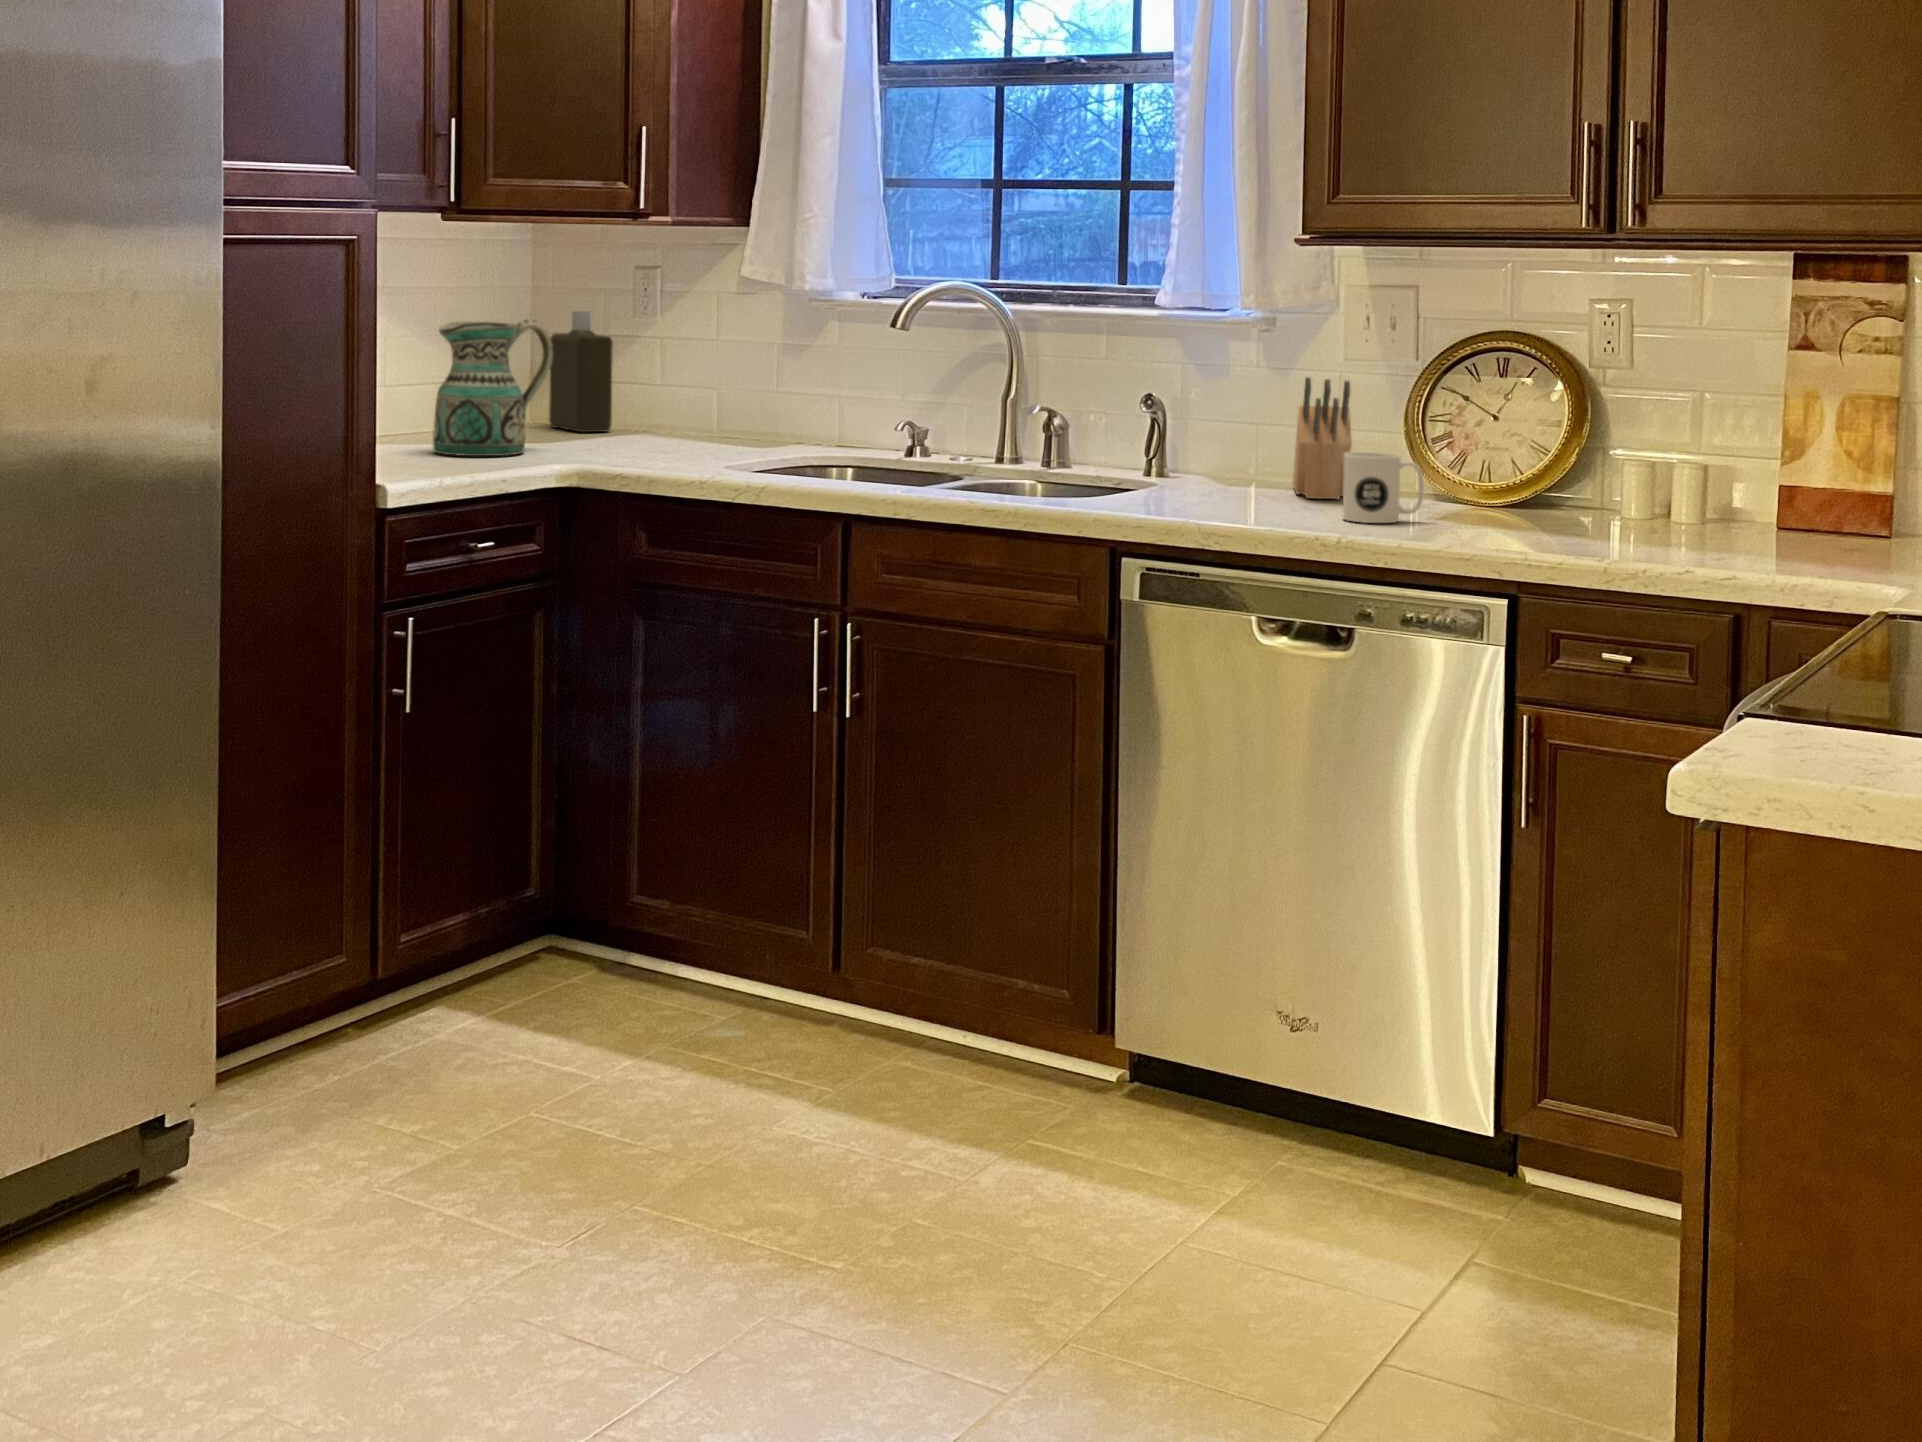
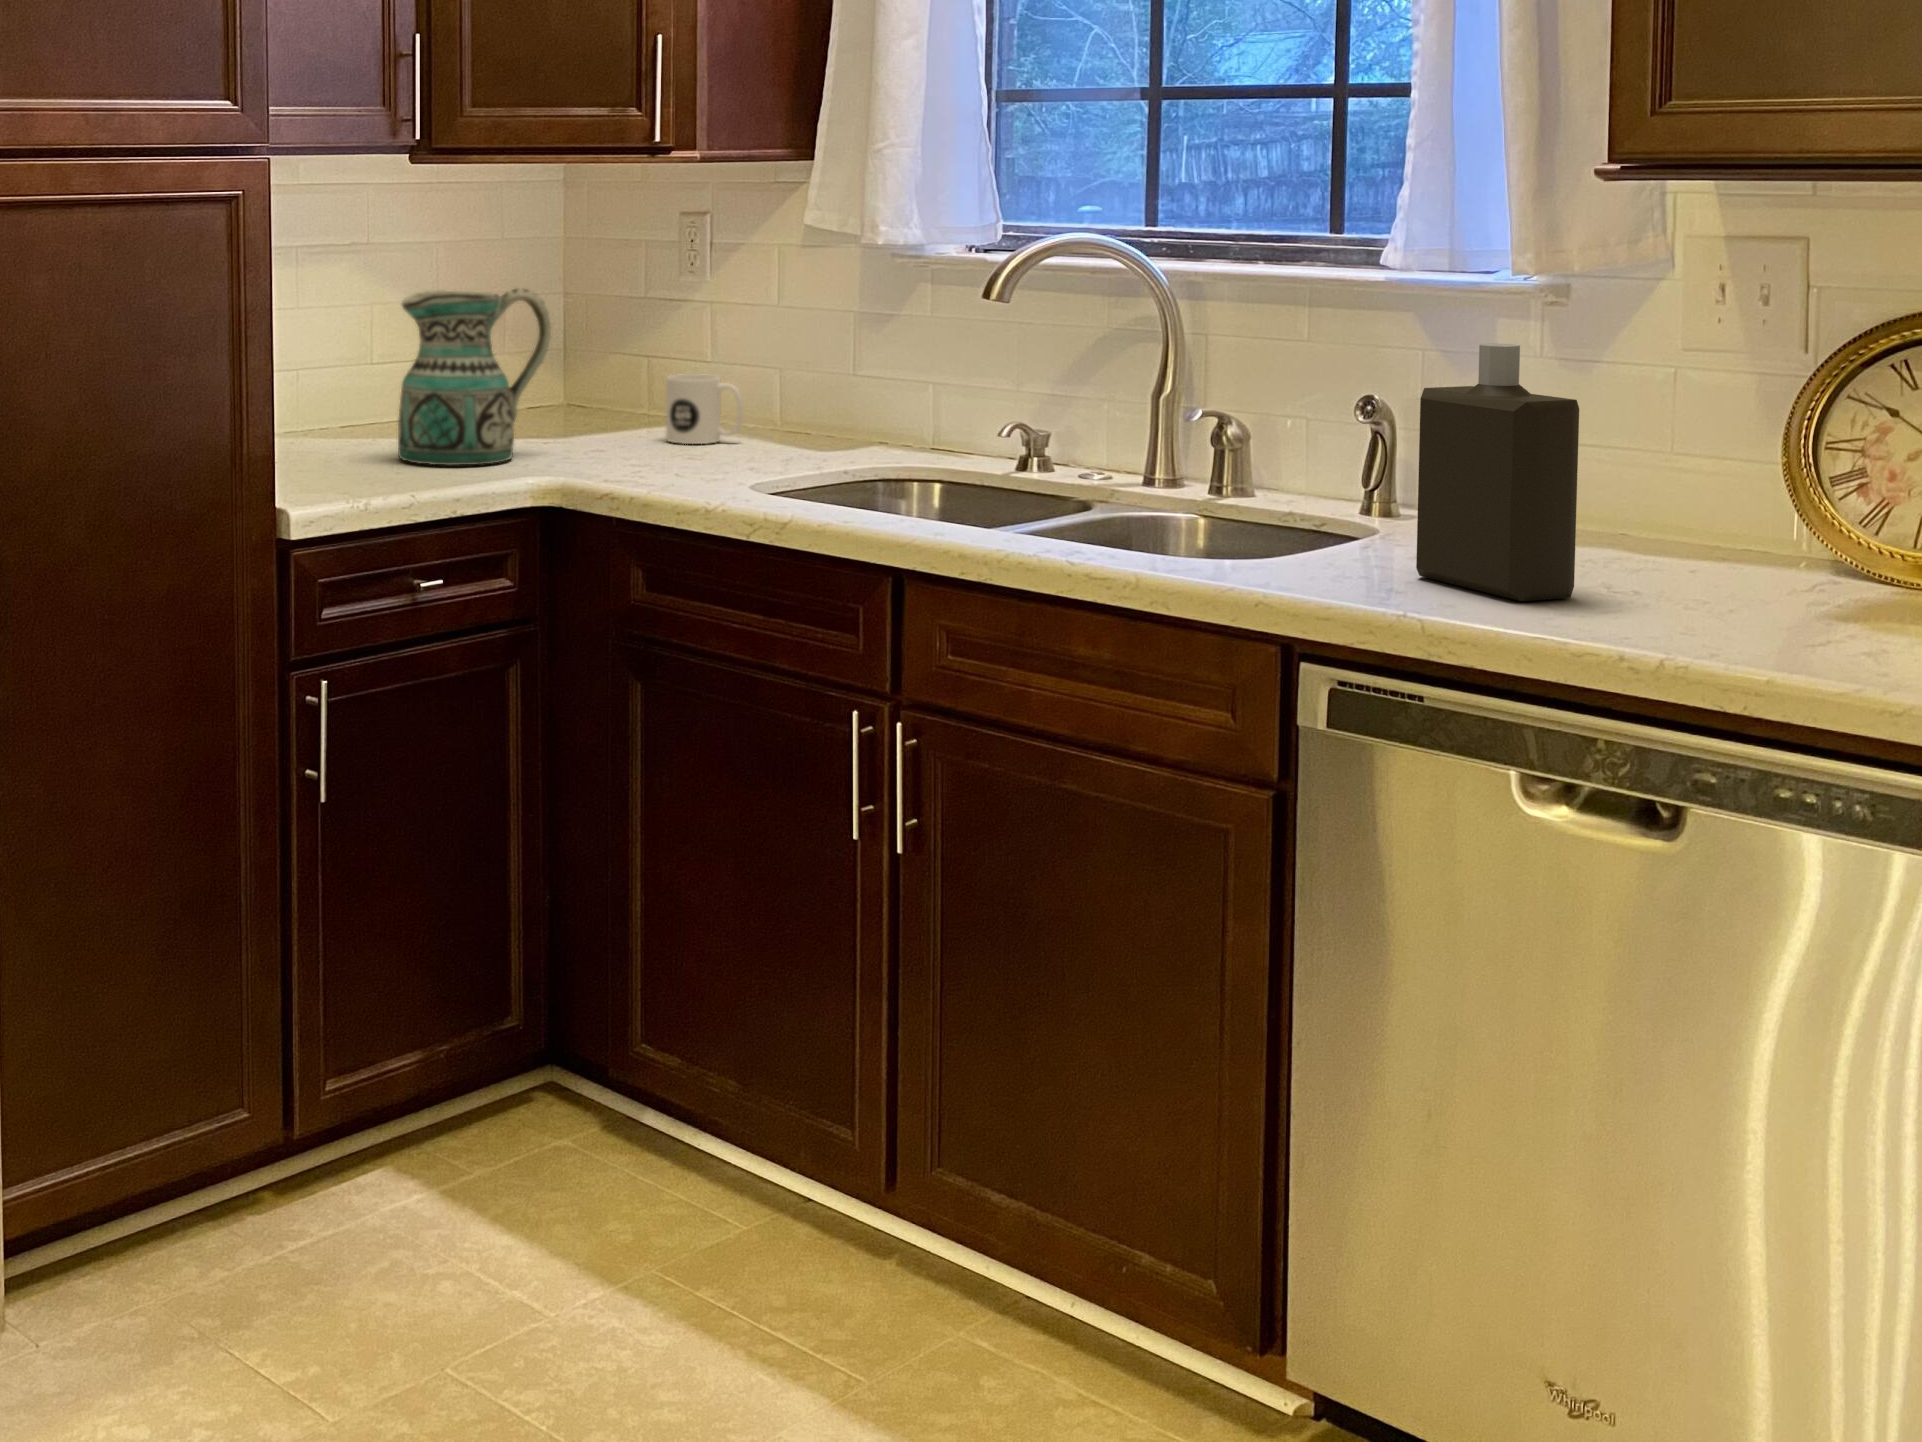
bottle: present [549,311,613,432] -> present [1416,343,1579,601]
knife block: present [1293,377,1352,499] -> none [1592,384,1687,570]
mug: present [1343,452,1424,523] -> present [666,374,743,444]

